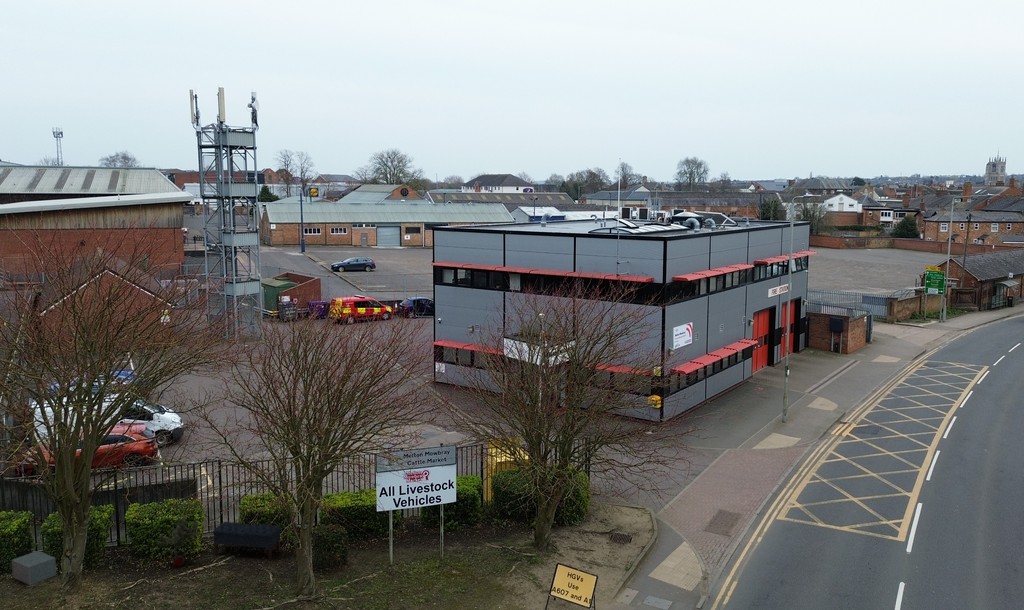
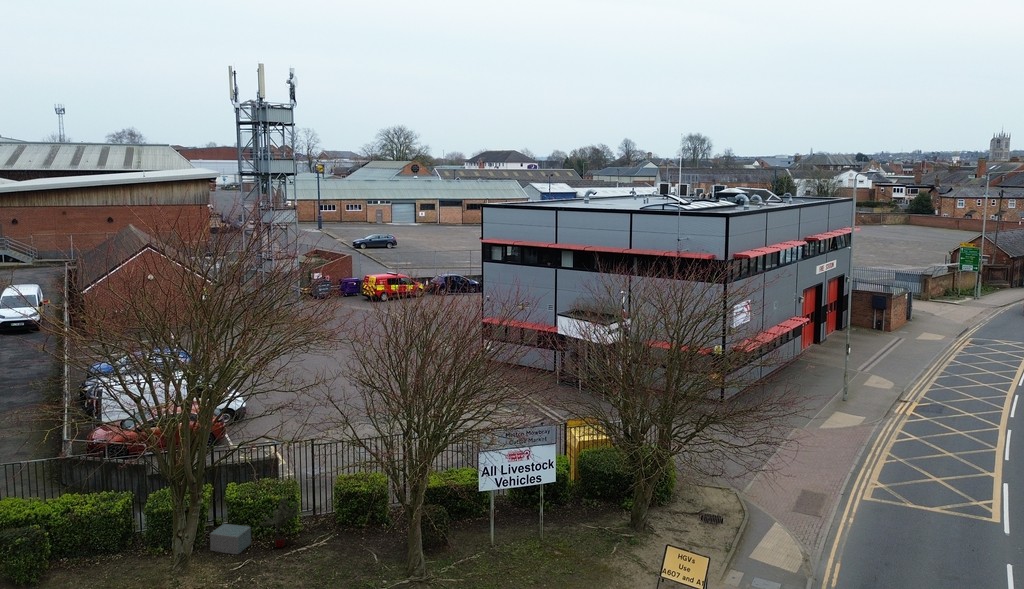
bench: present [213,522,281,561] -> none [311,502,379,542]
storage box: present [12,551,56,585] -> present [210,524,251,554]

